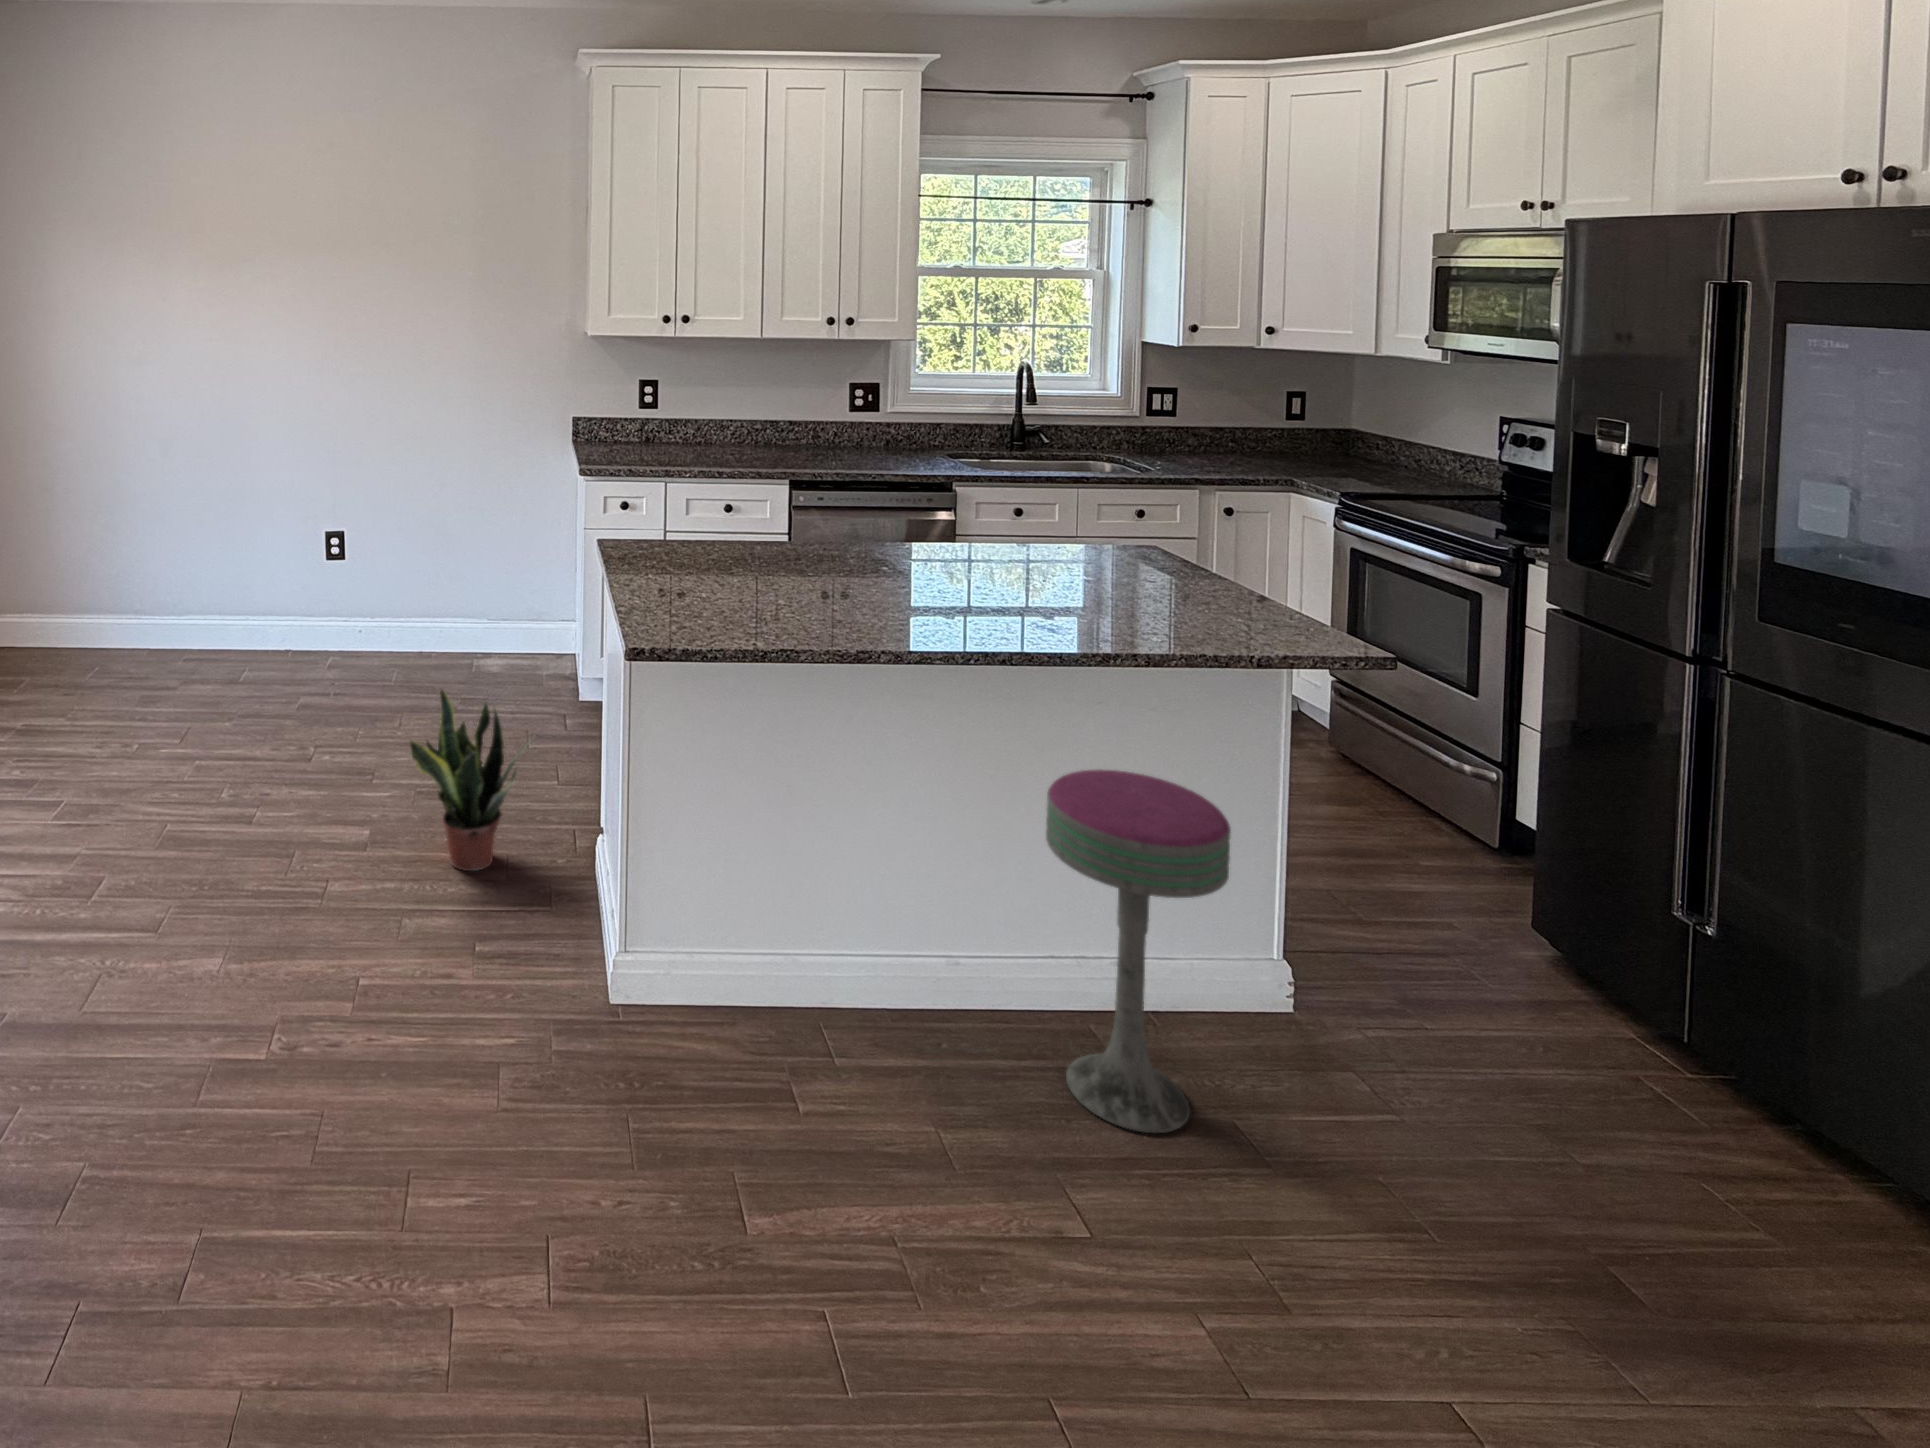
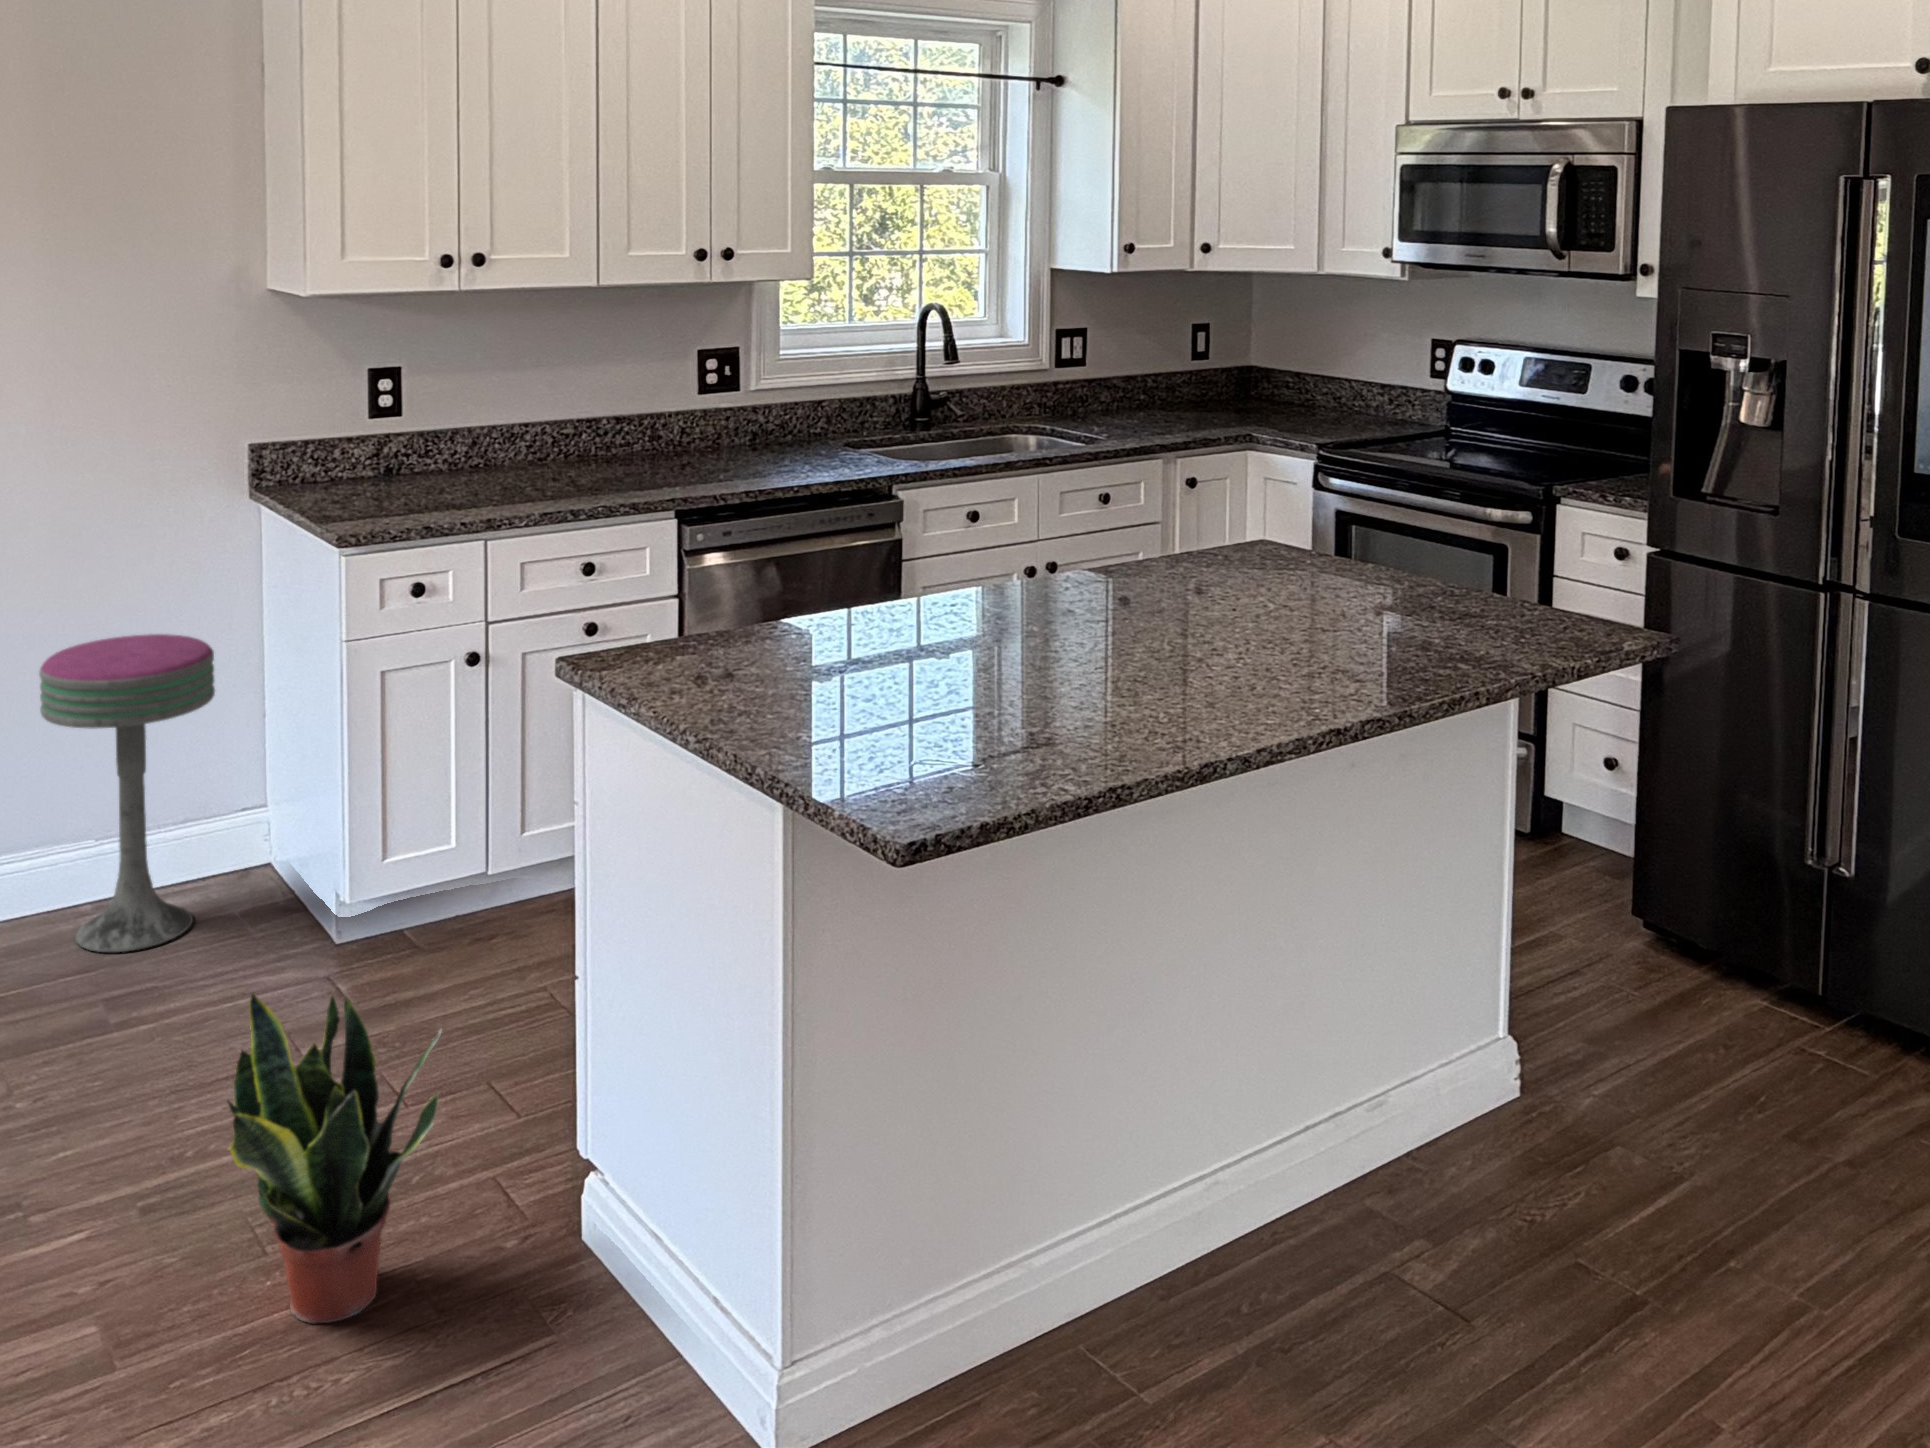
bar stool: present [1046,769,1231,1133] -> present [39,634,215,952]

